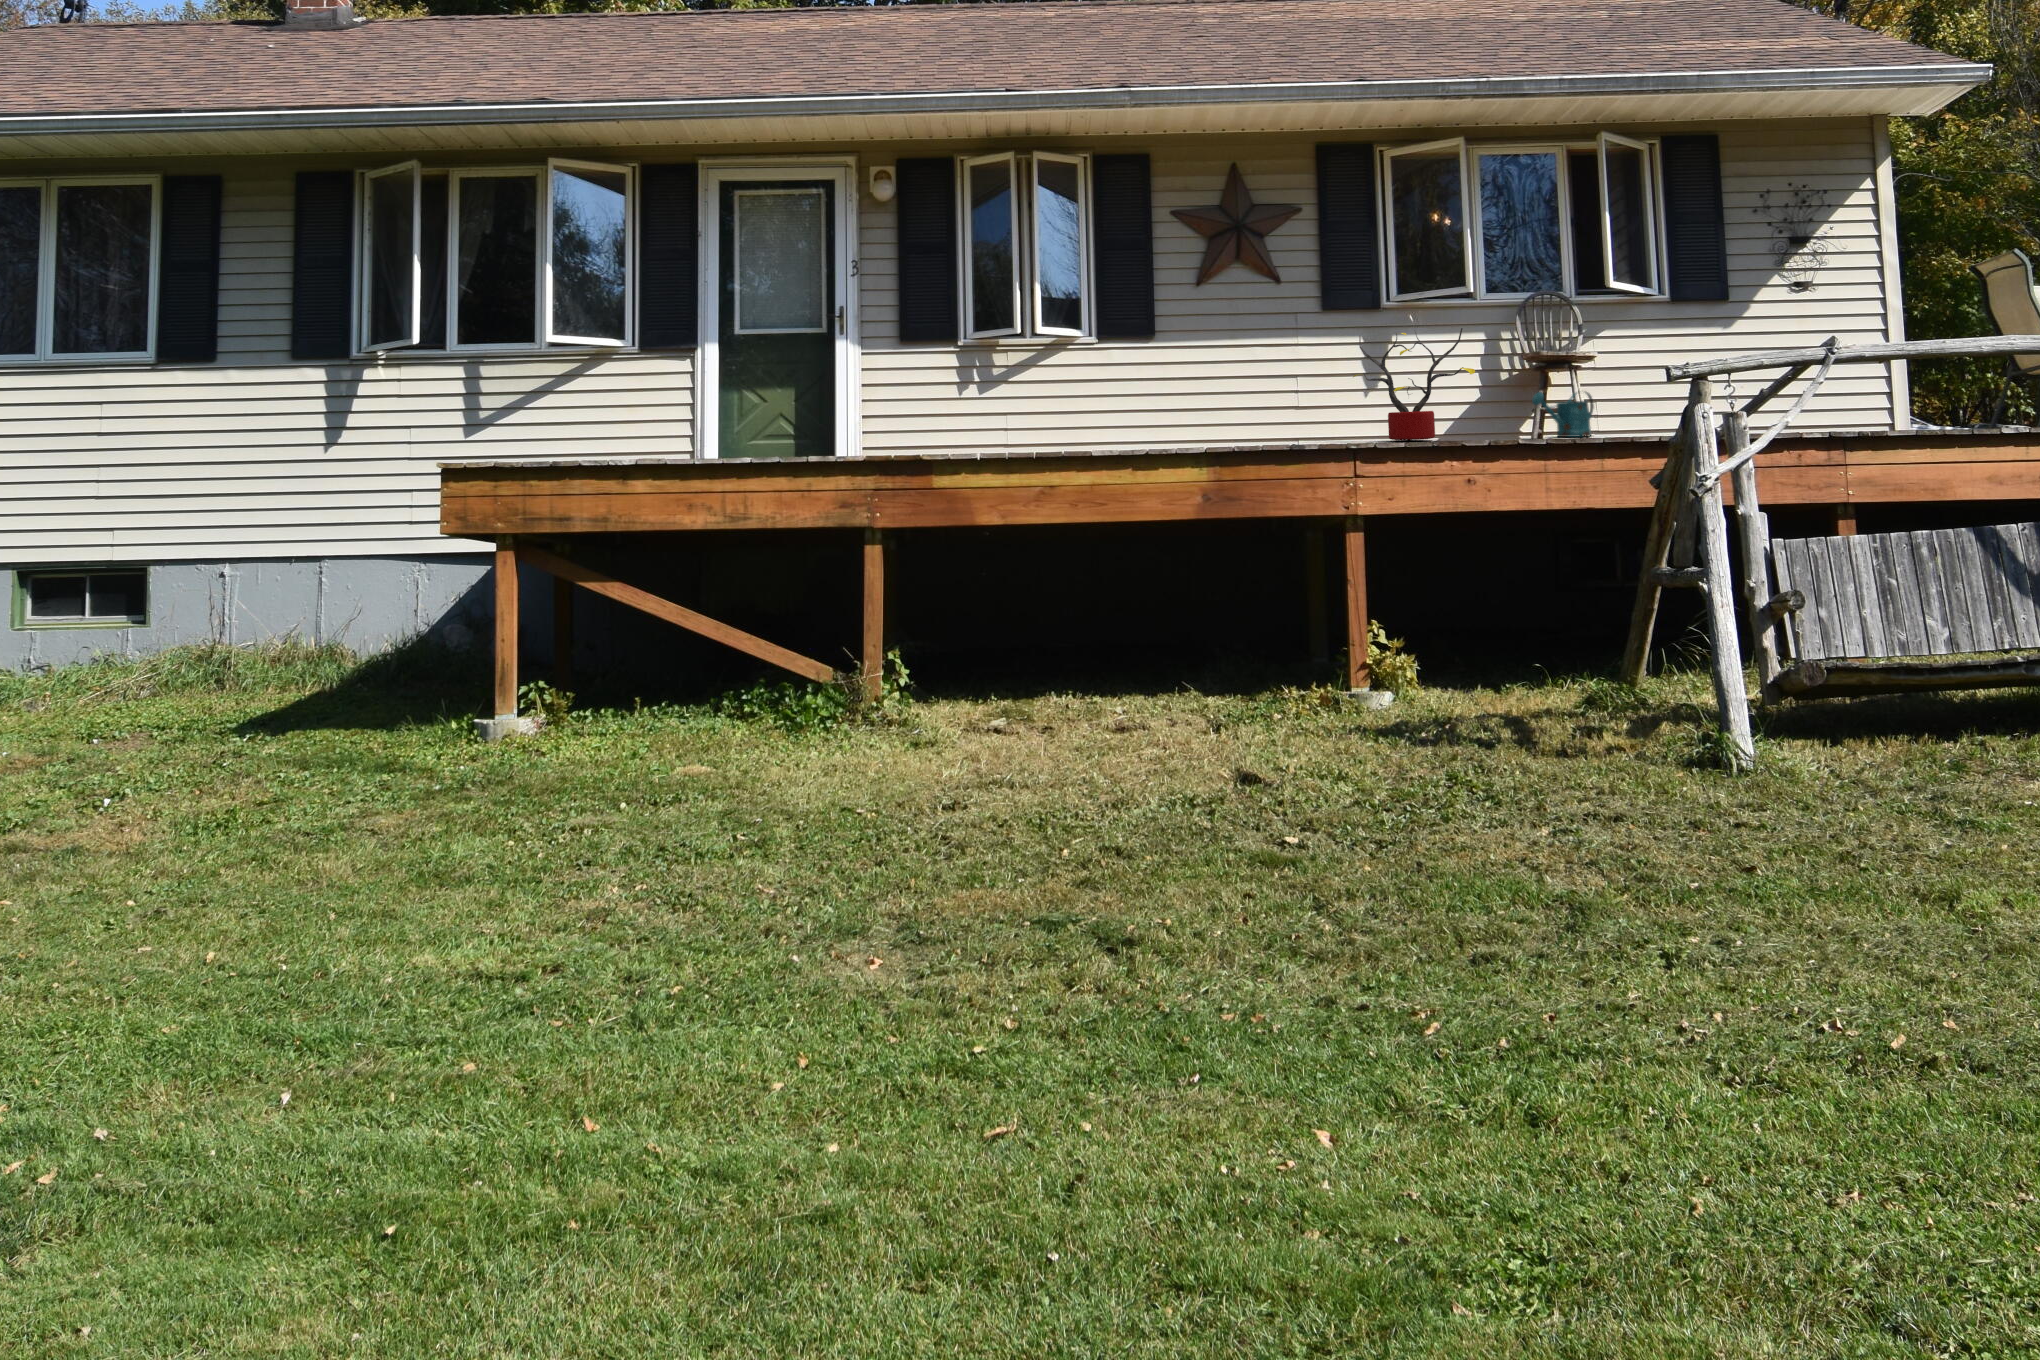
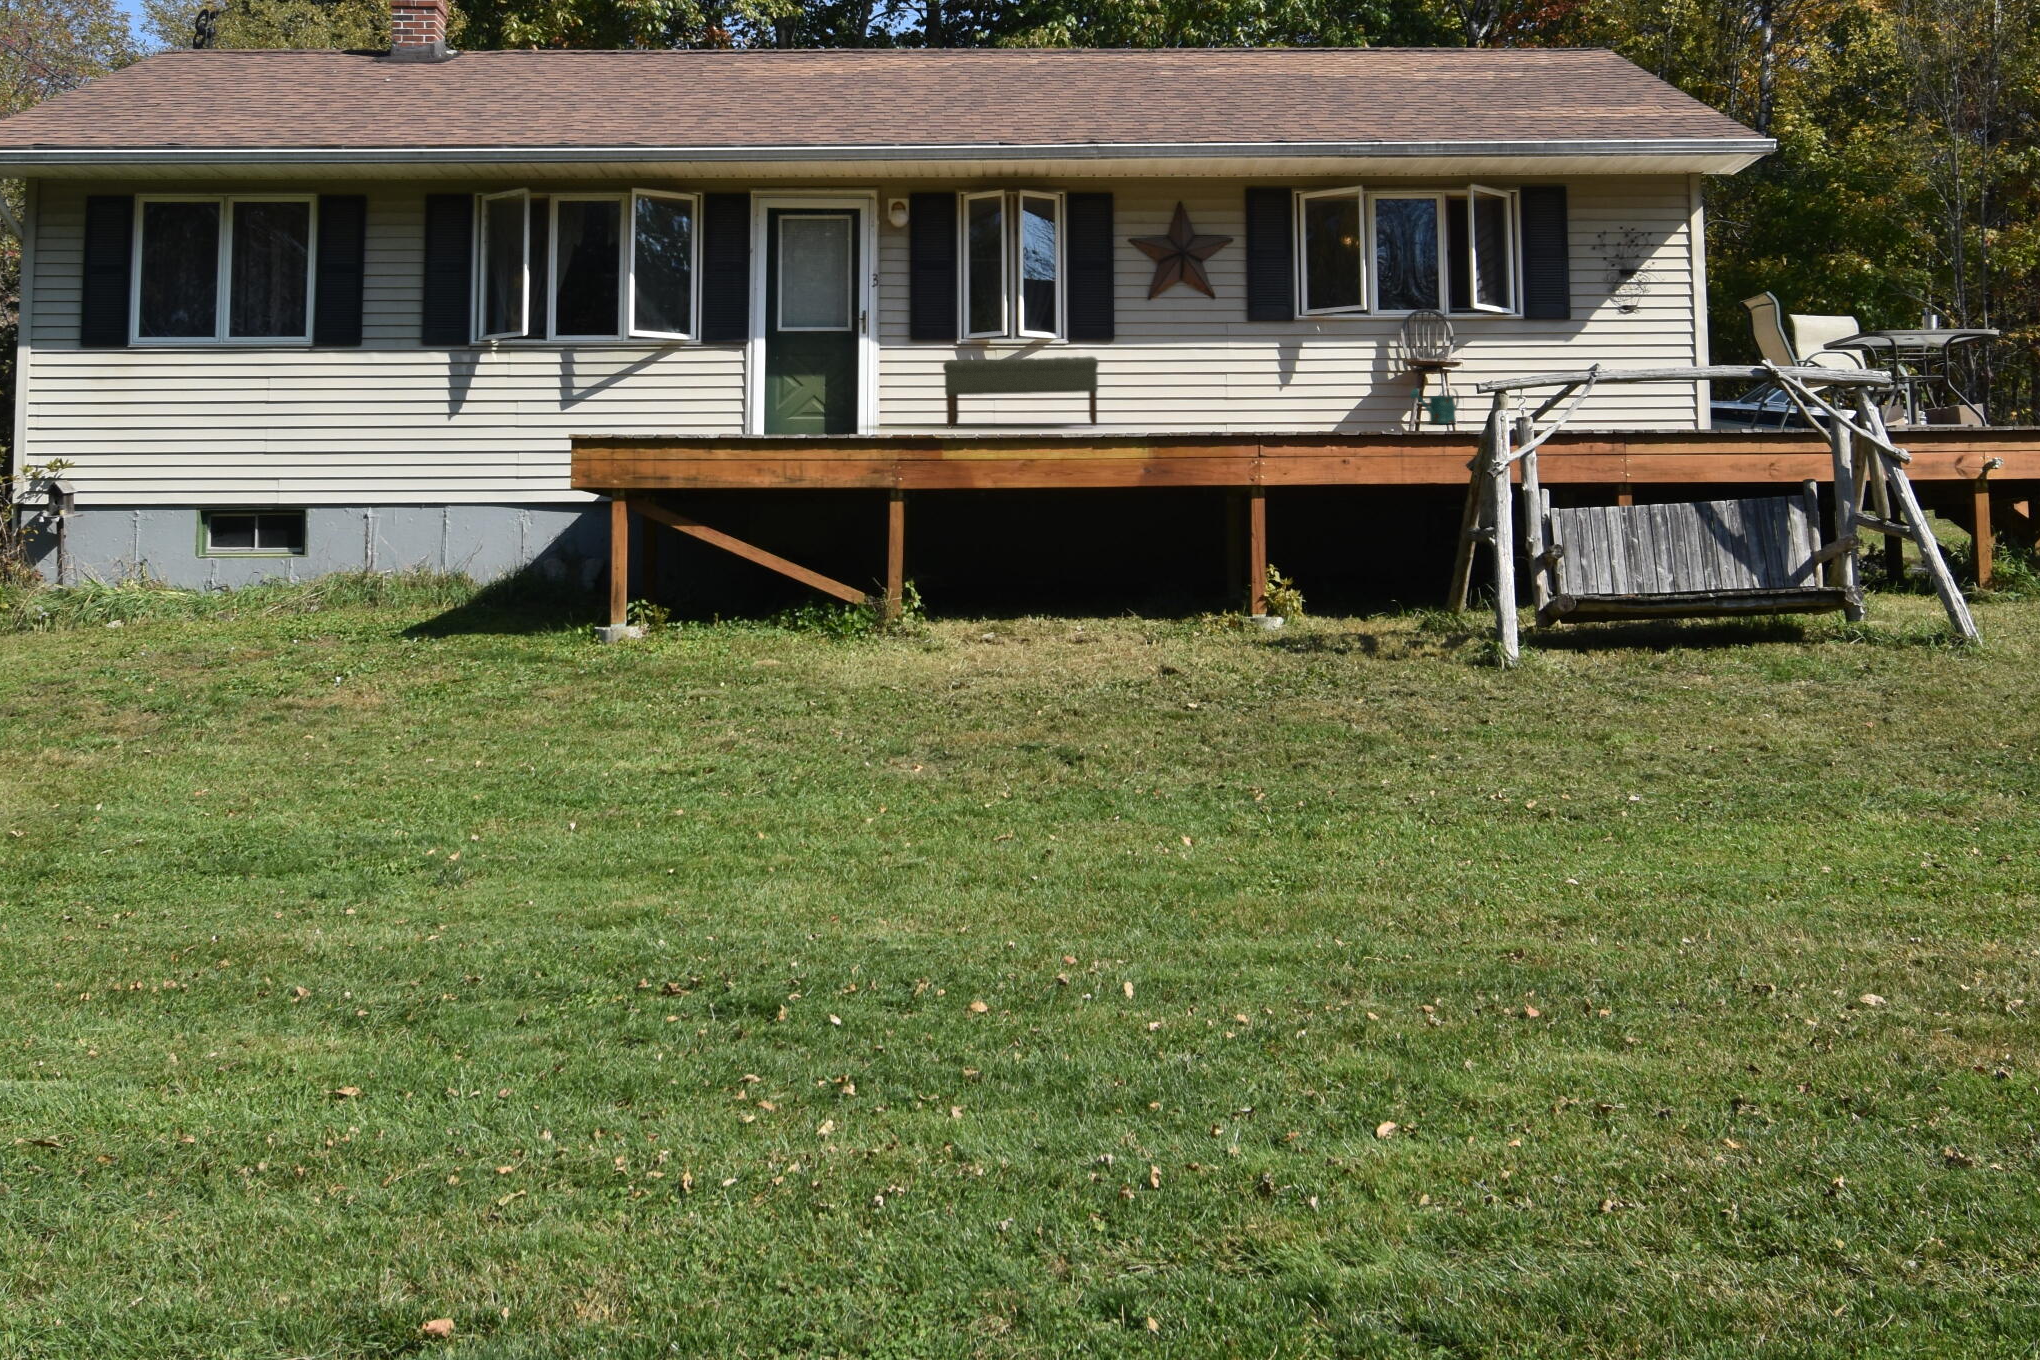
decorative plant: present [1353,328,1475,440] -> none [1271,337,1365,425]
bench: none [938,358,1135,452] -> present [943,357,1098,428]

